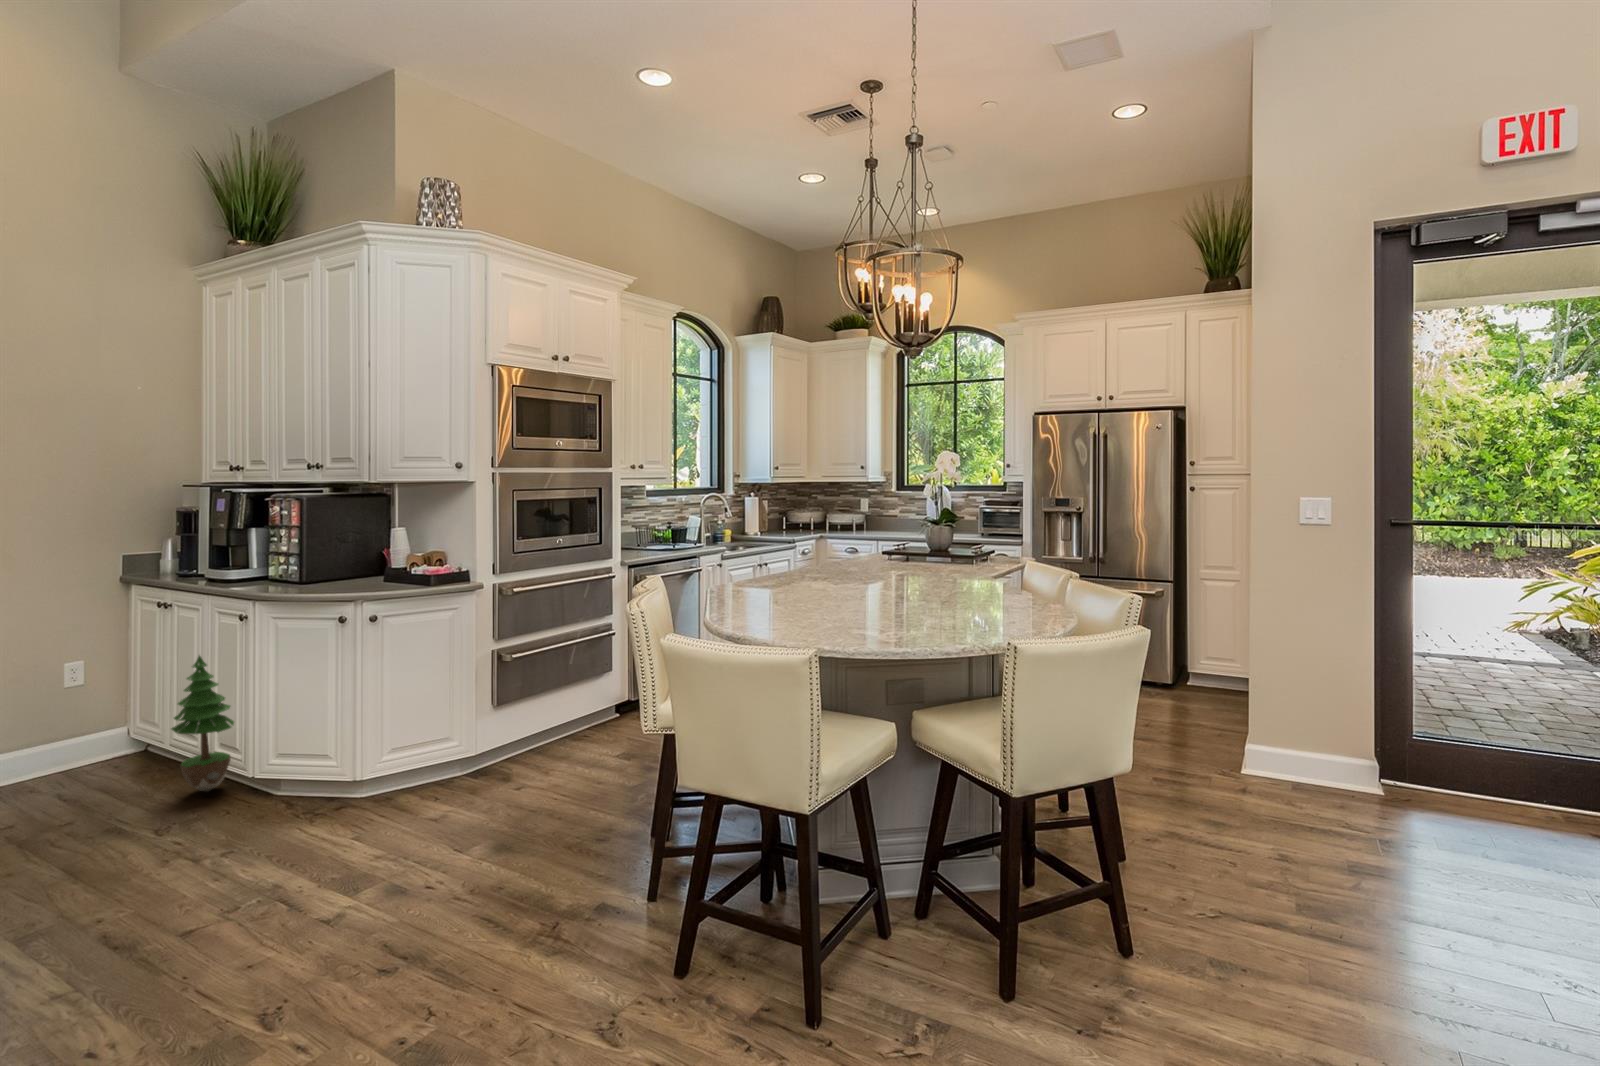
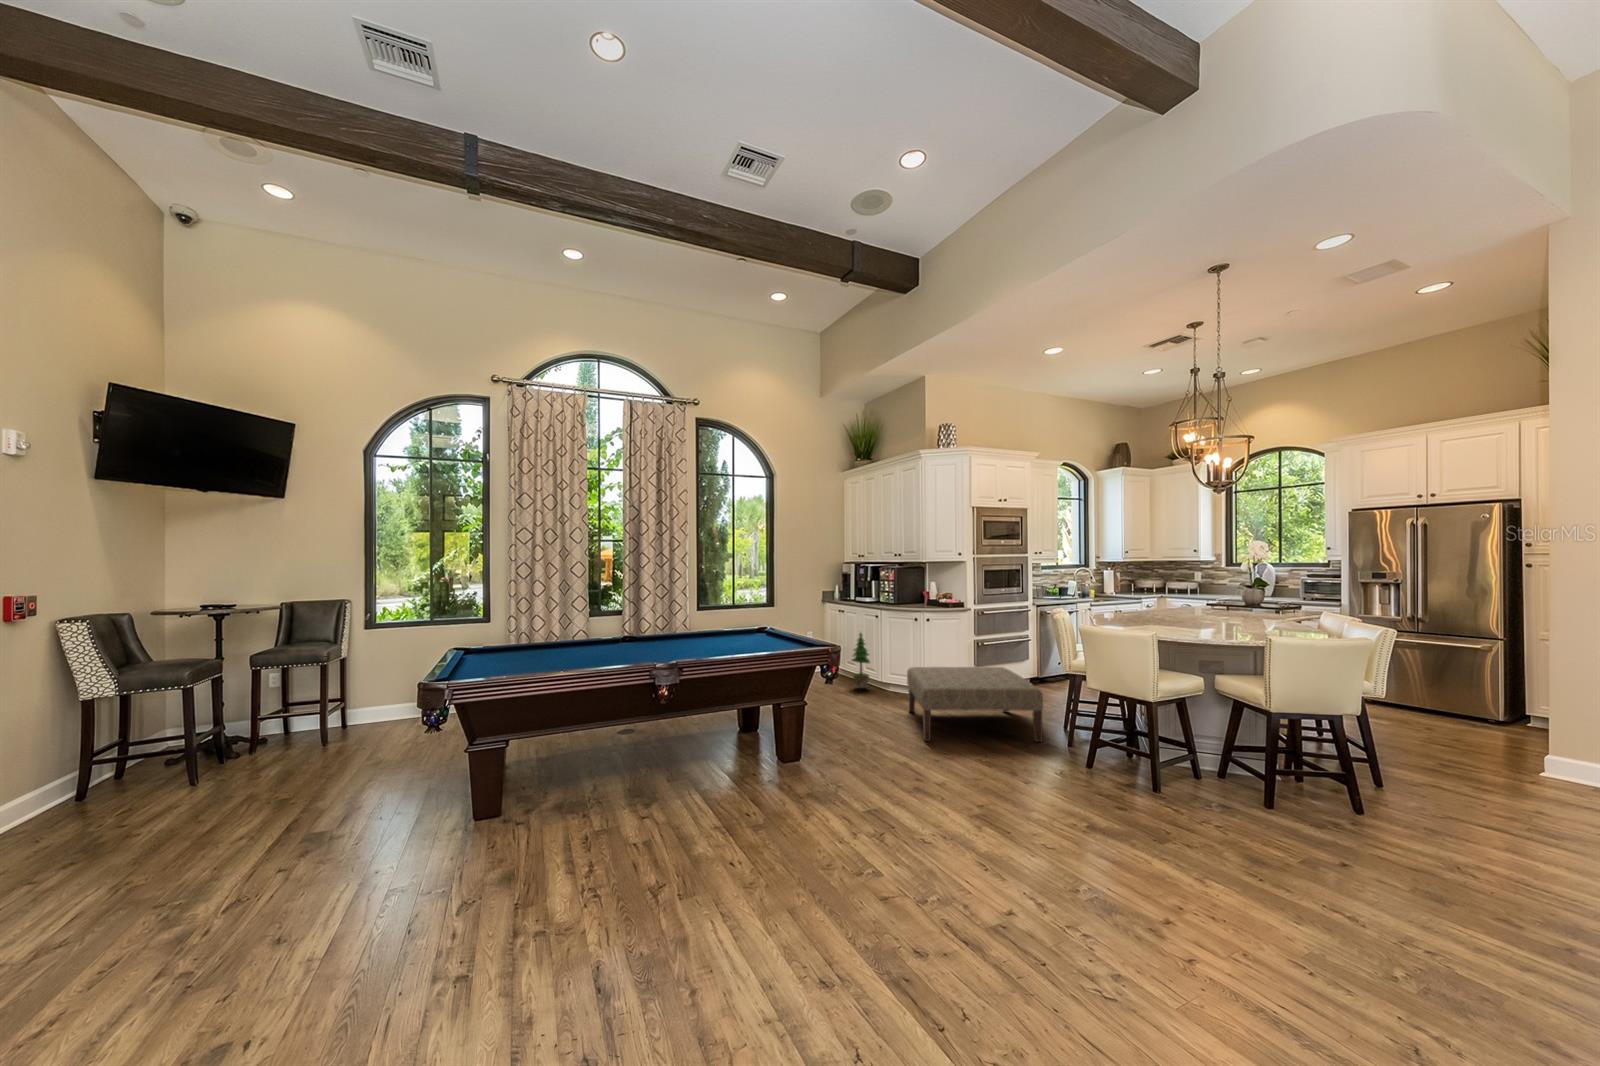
ottoman: none [230,722,596,1025] -> present [907,667,1043,742]

